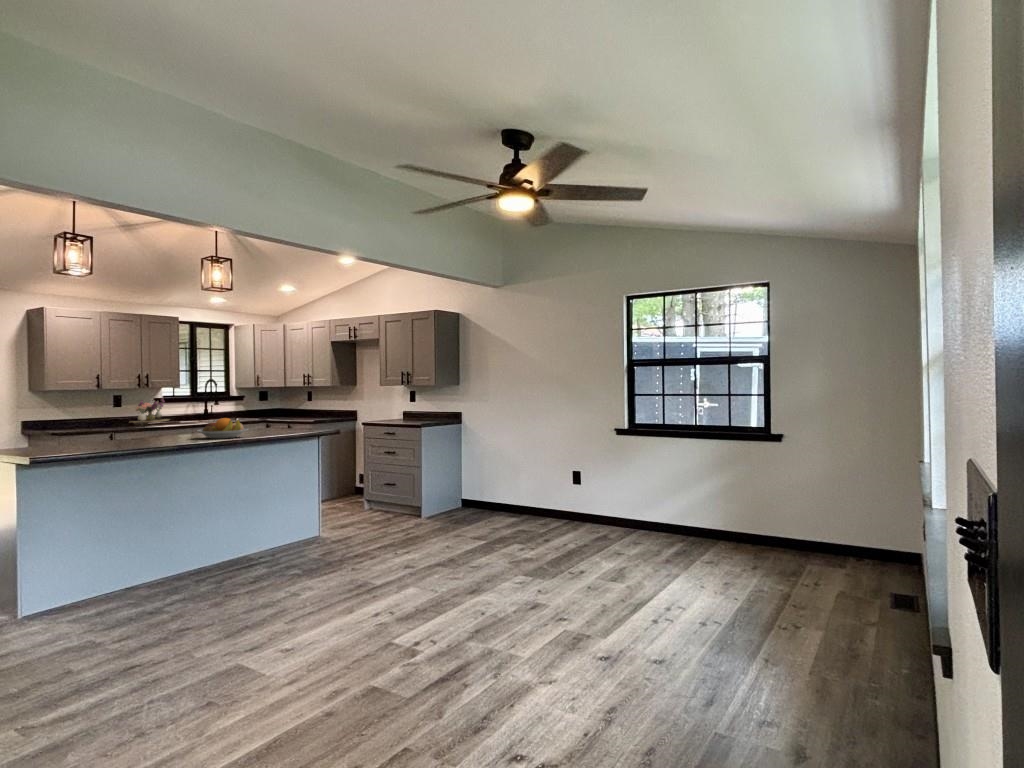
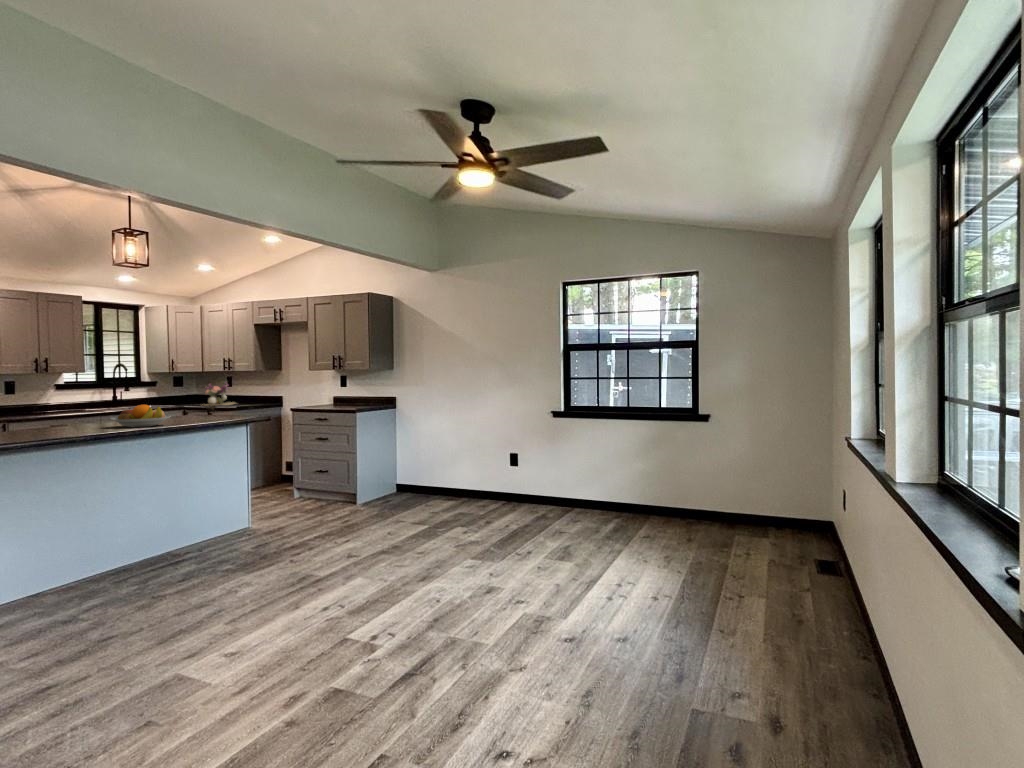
flower arrangement: present [131,398,169,427] -> present [202,382,235,410]

